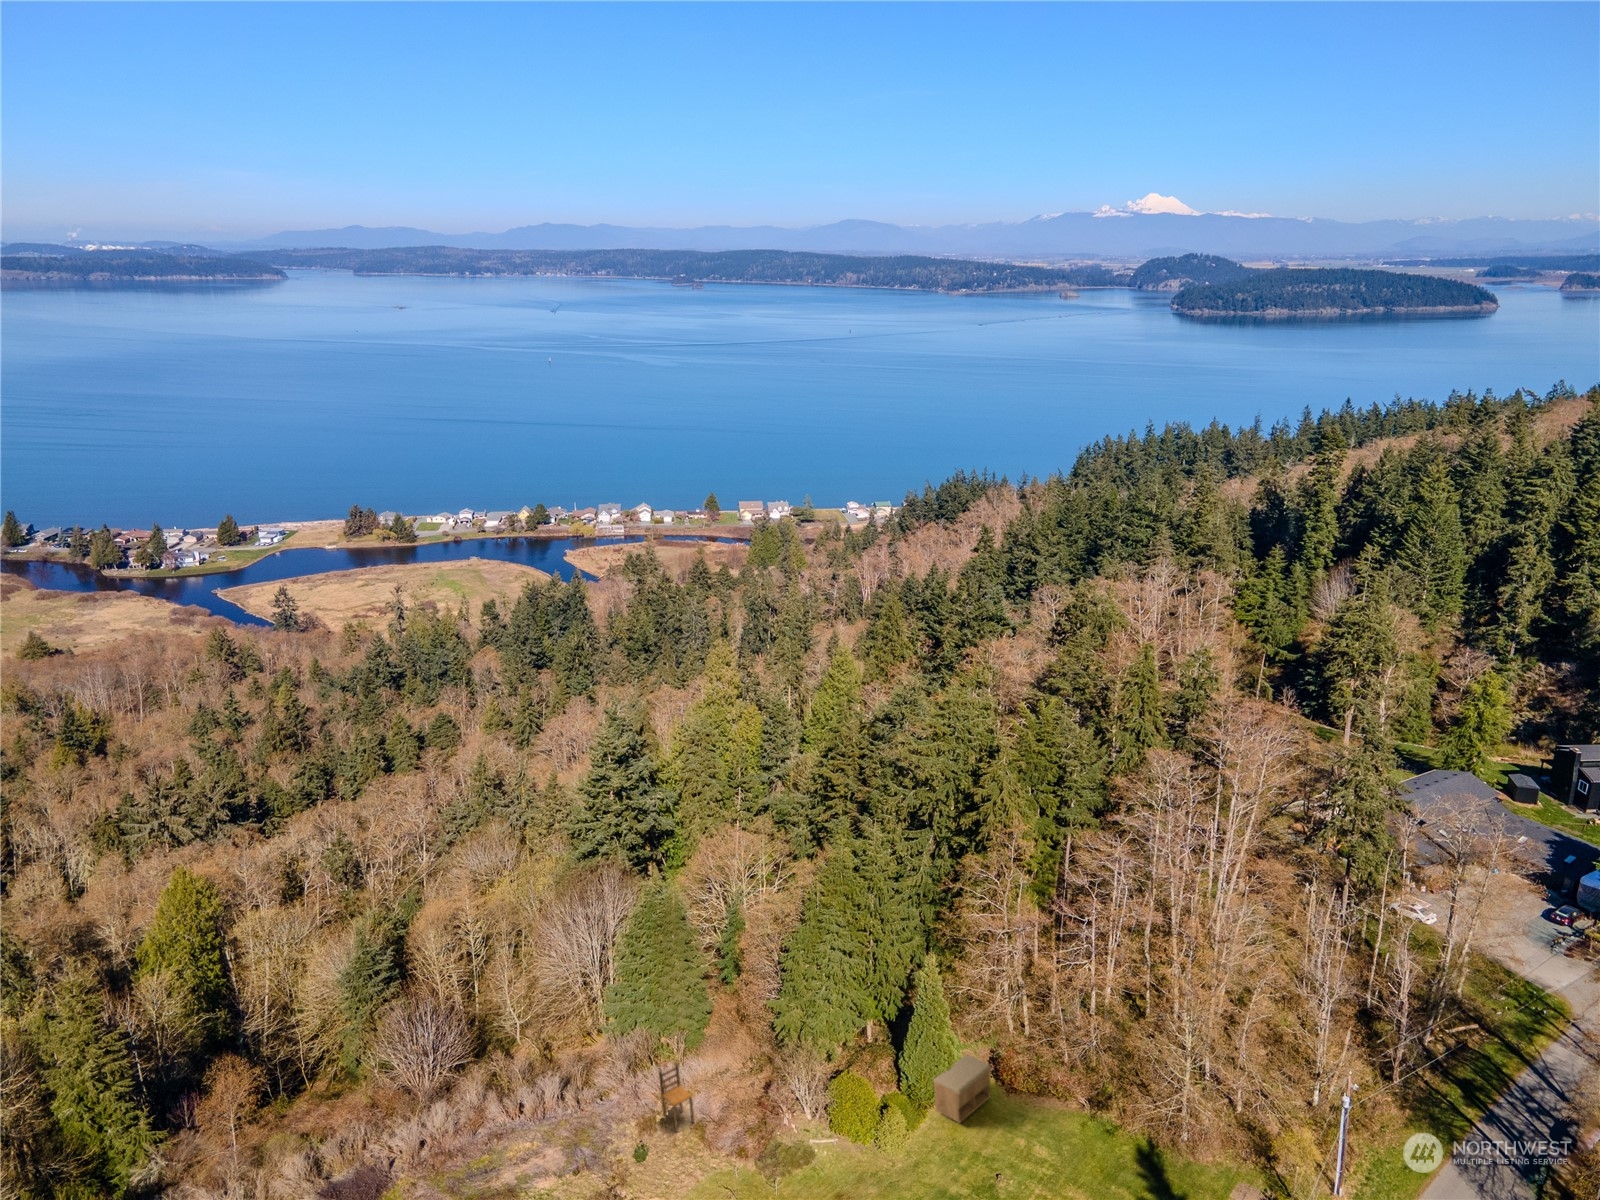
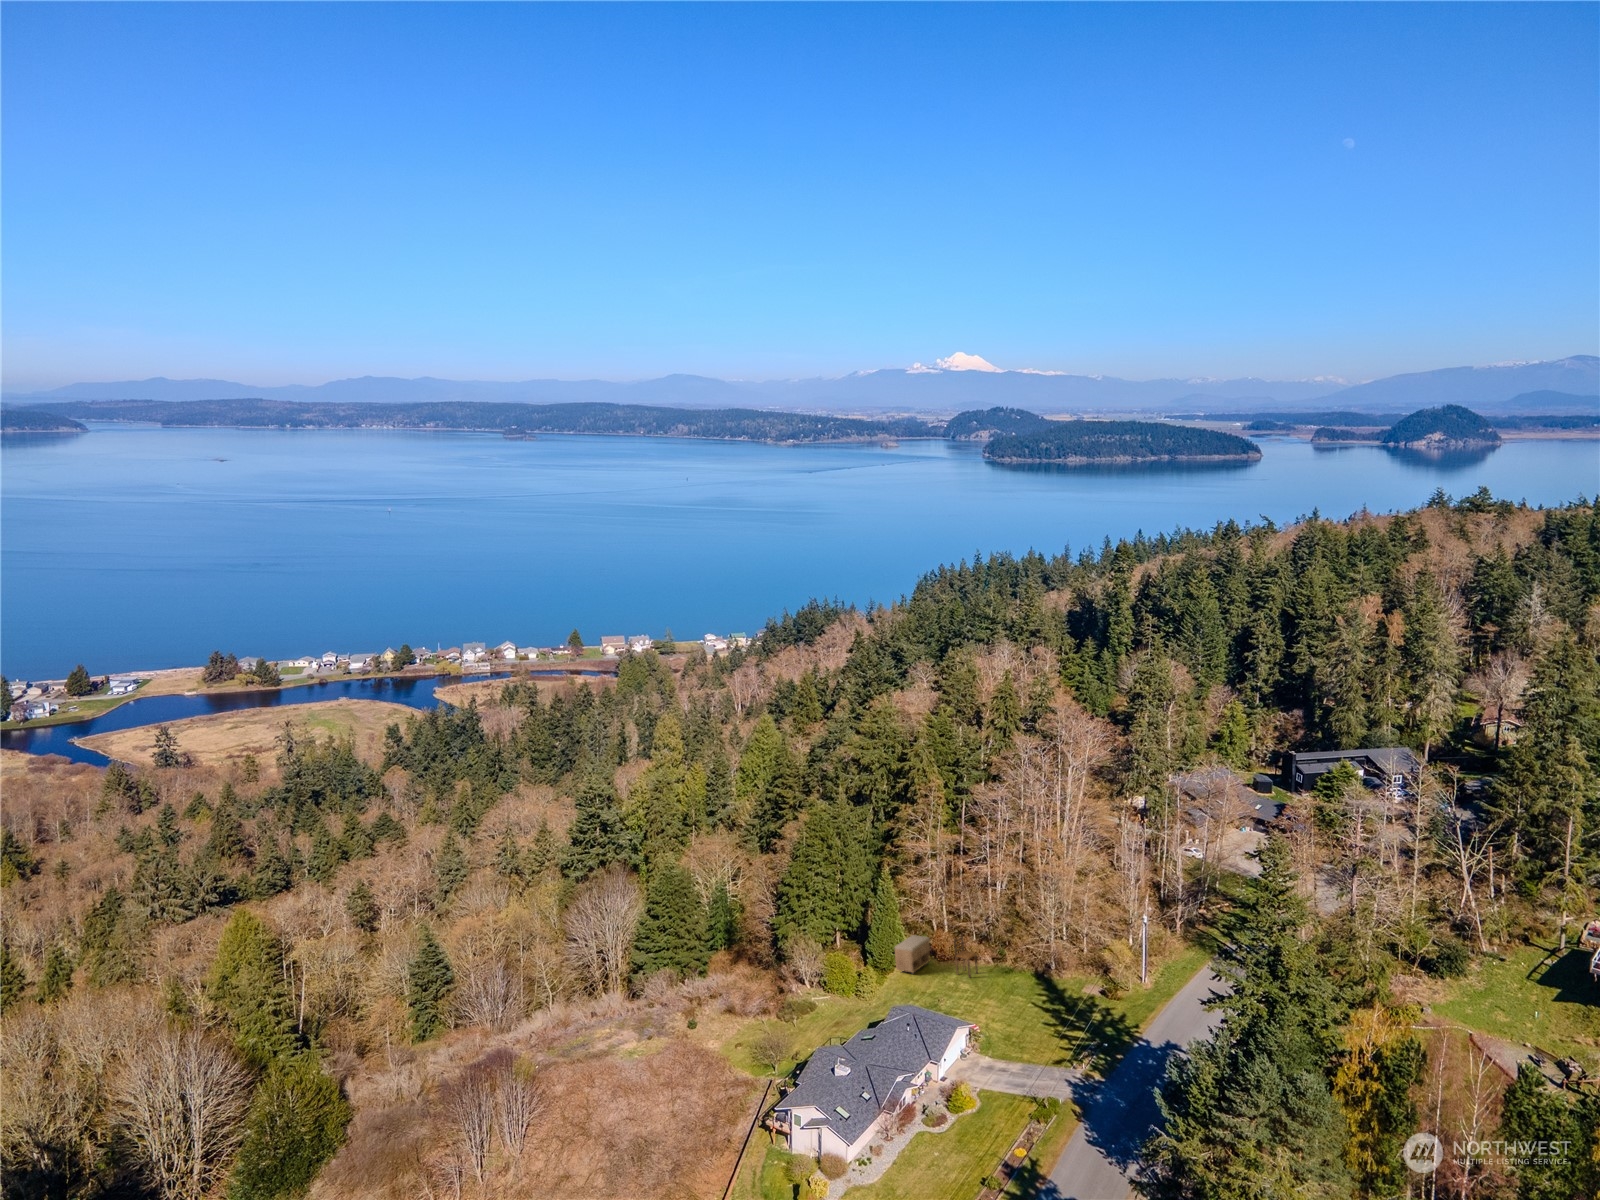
chair: present [659,1062,694,1132] -> present [954,935,978,977]

